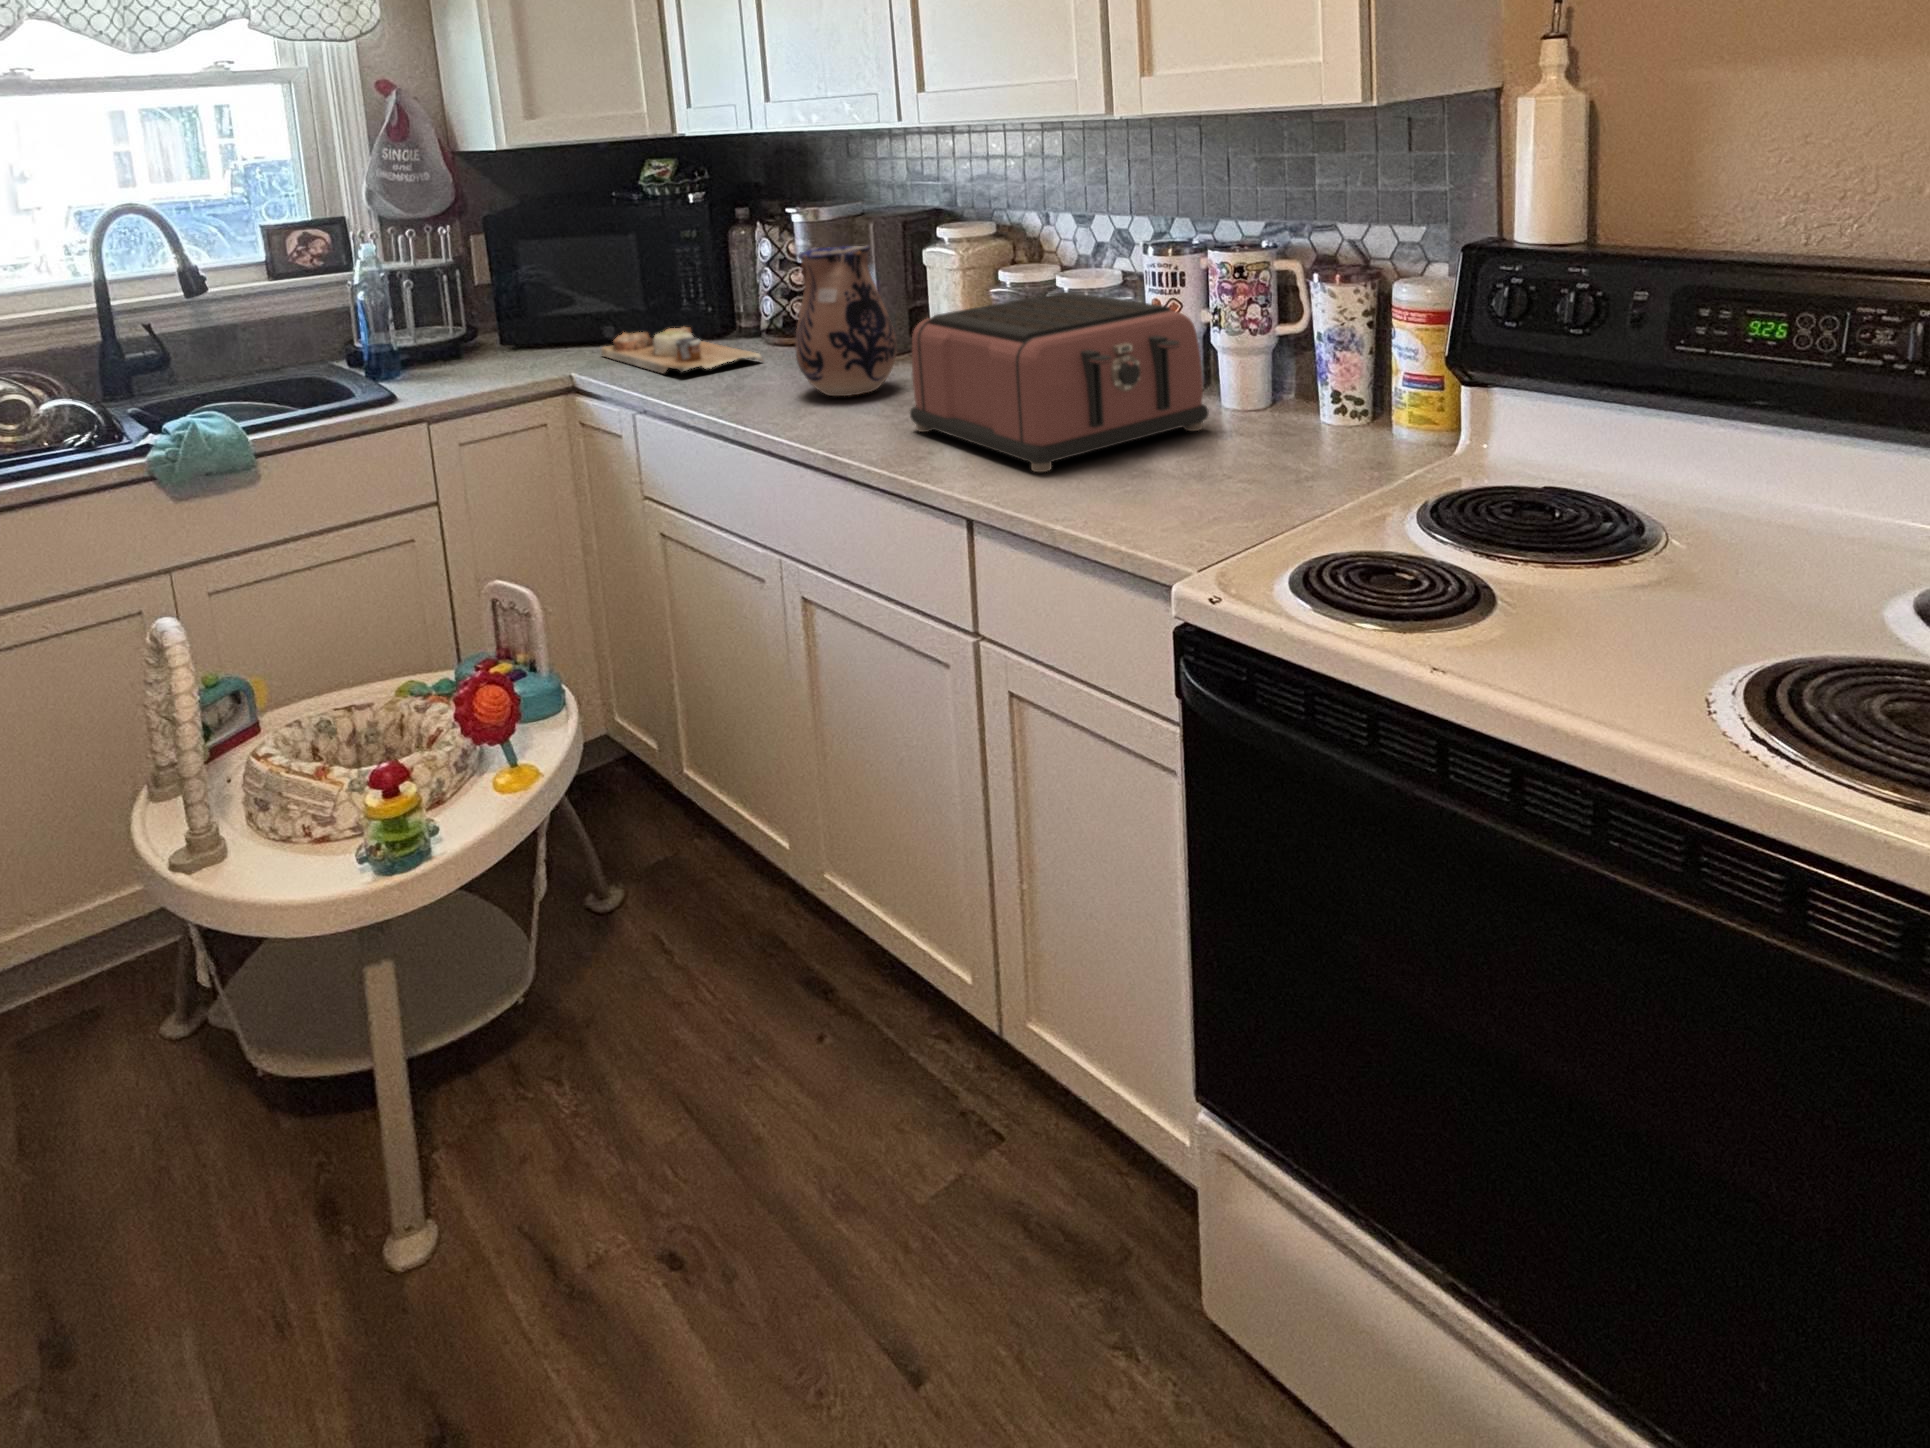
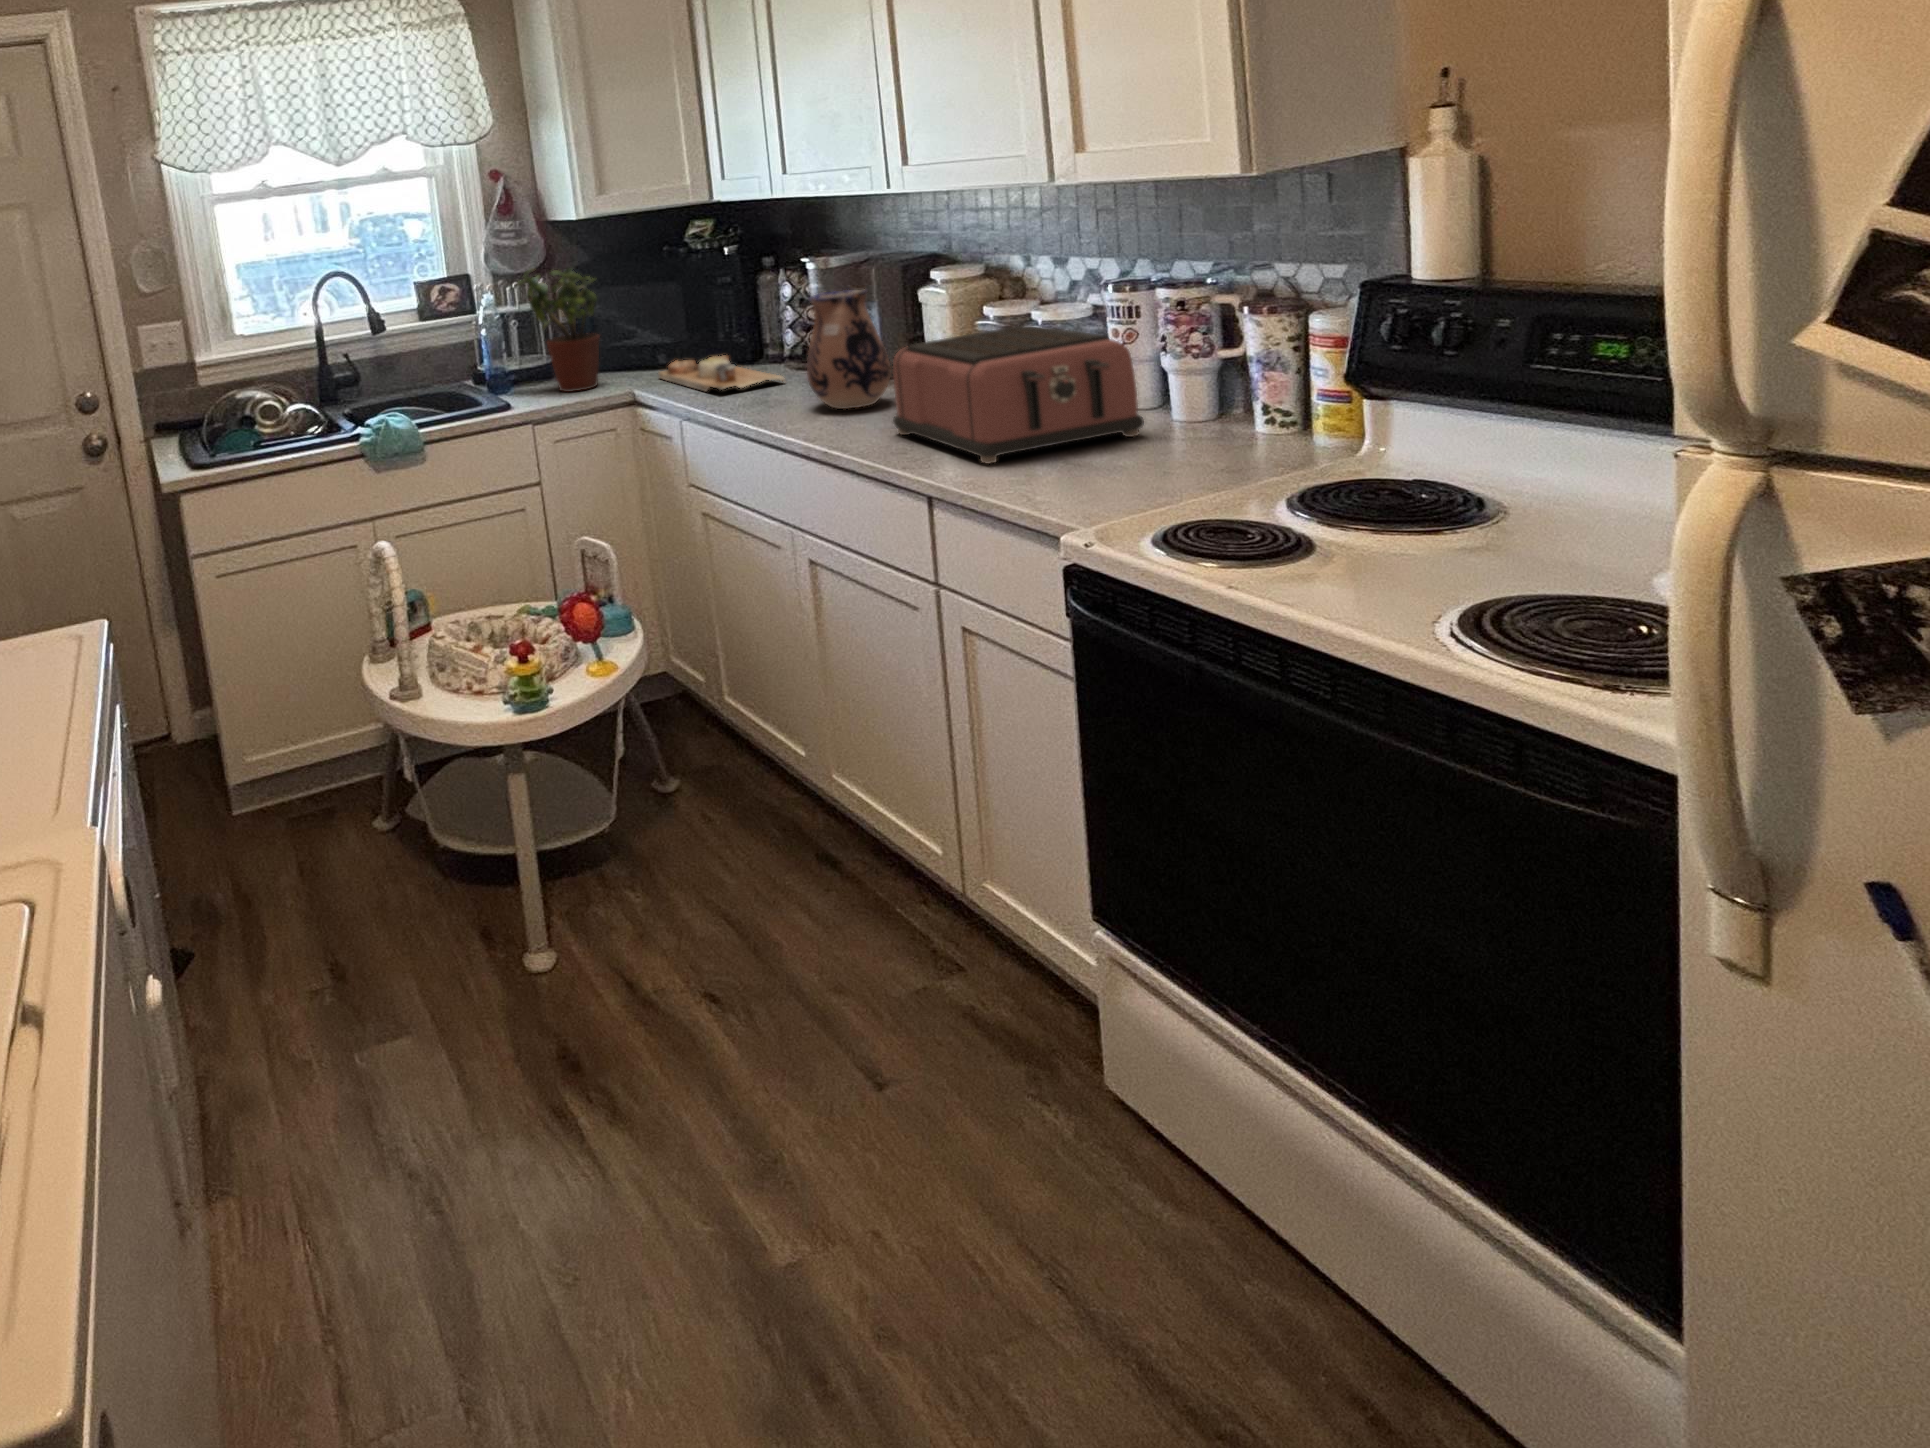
potted plant: none [408,209,524,374] -> present [517,268,600,392]

